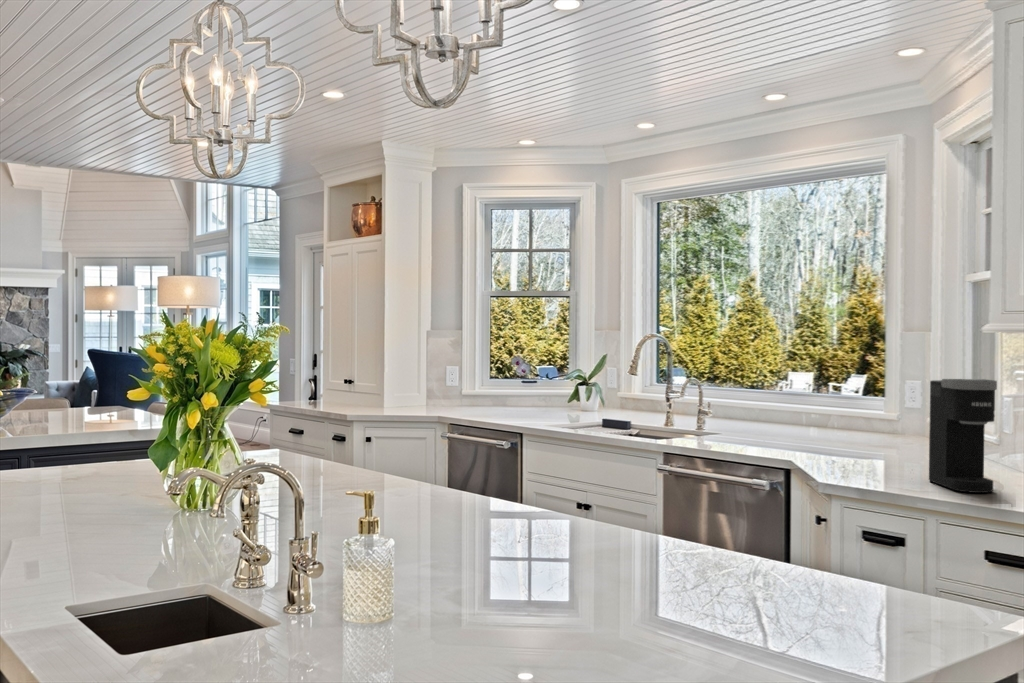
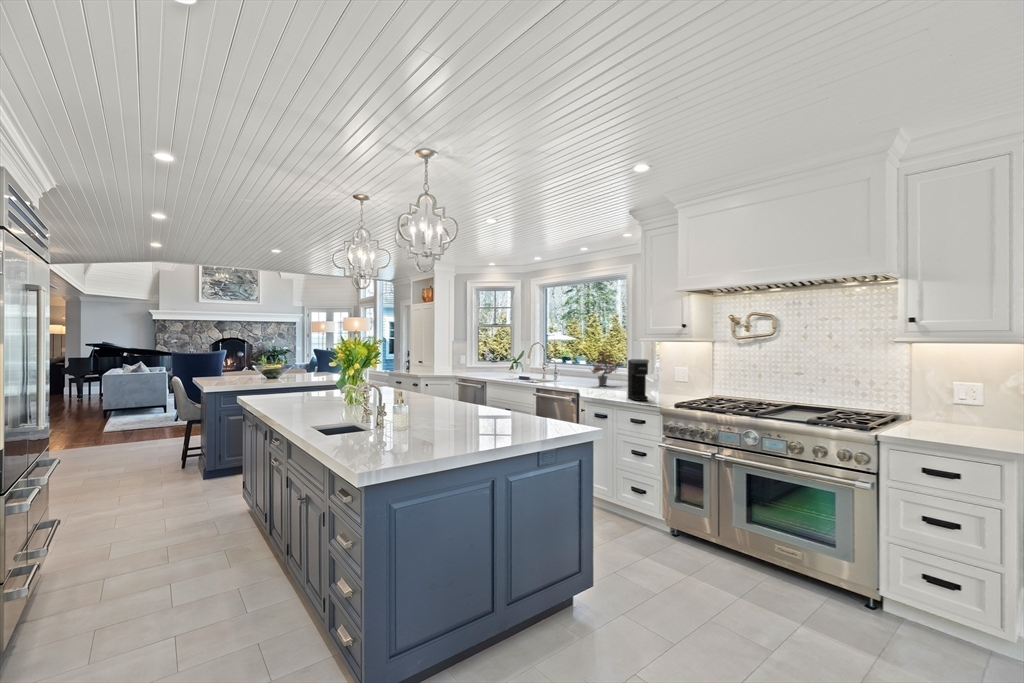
potted plant: none [797,337,876,445] -> present [591,350,620,385]

